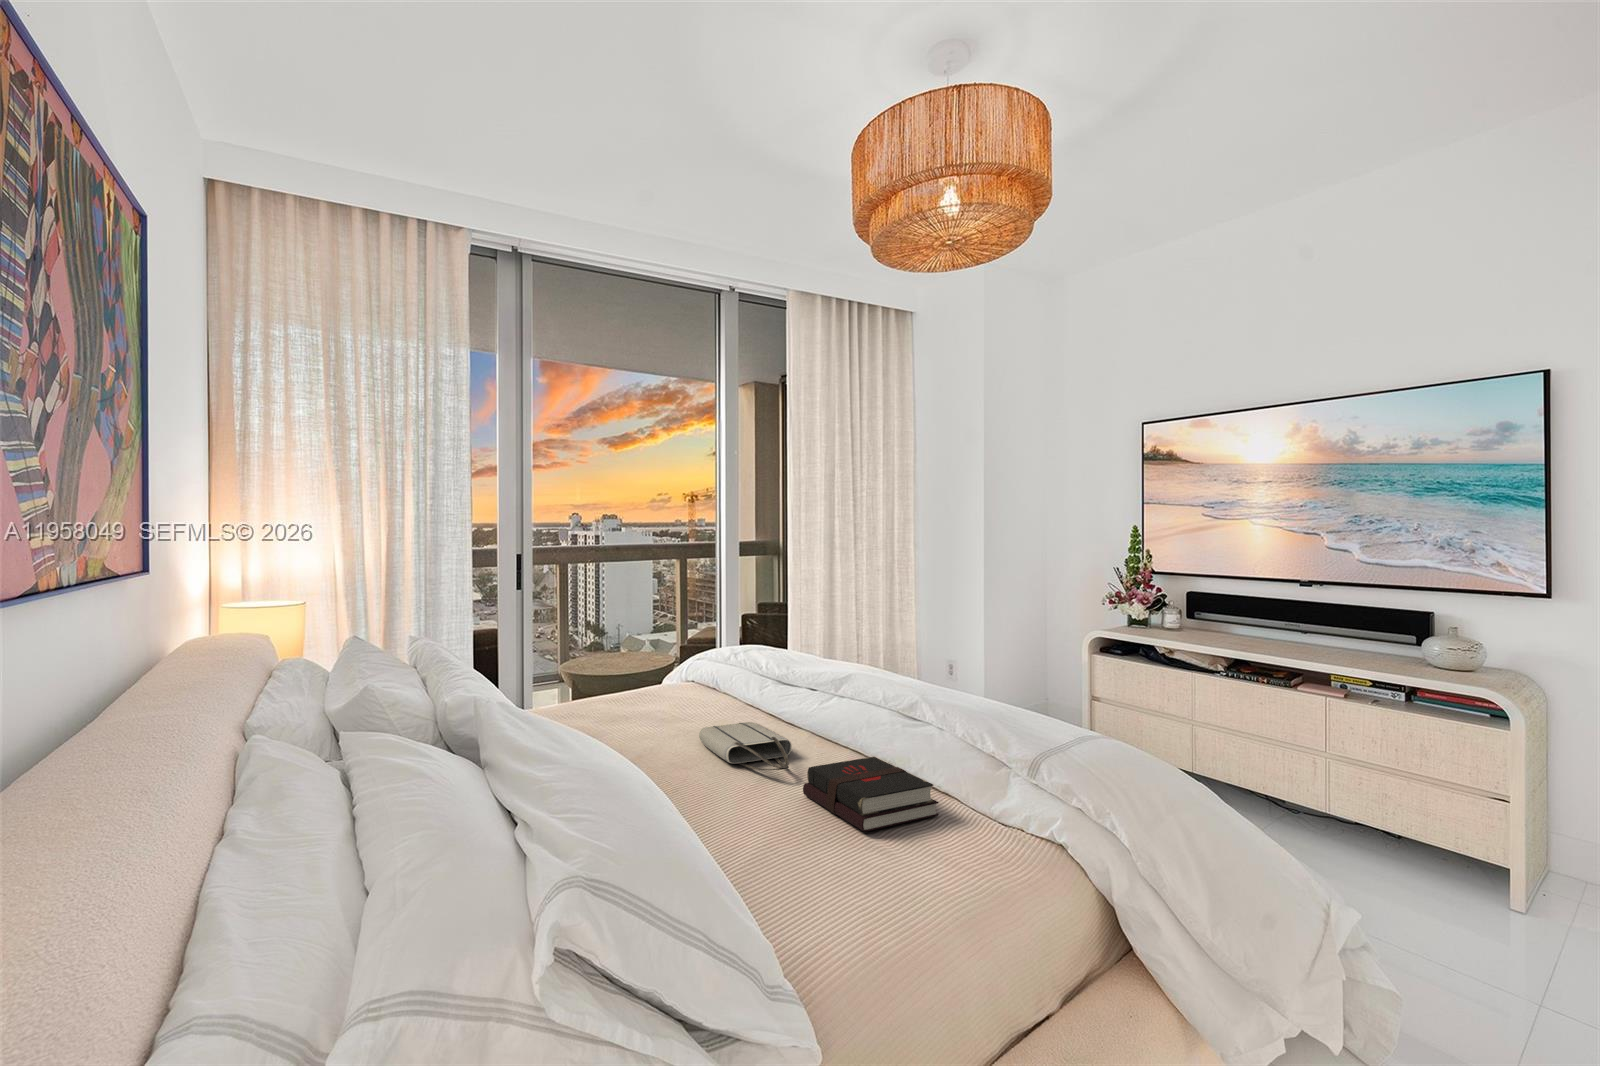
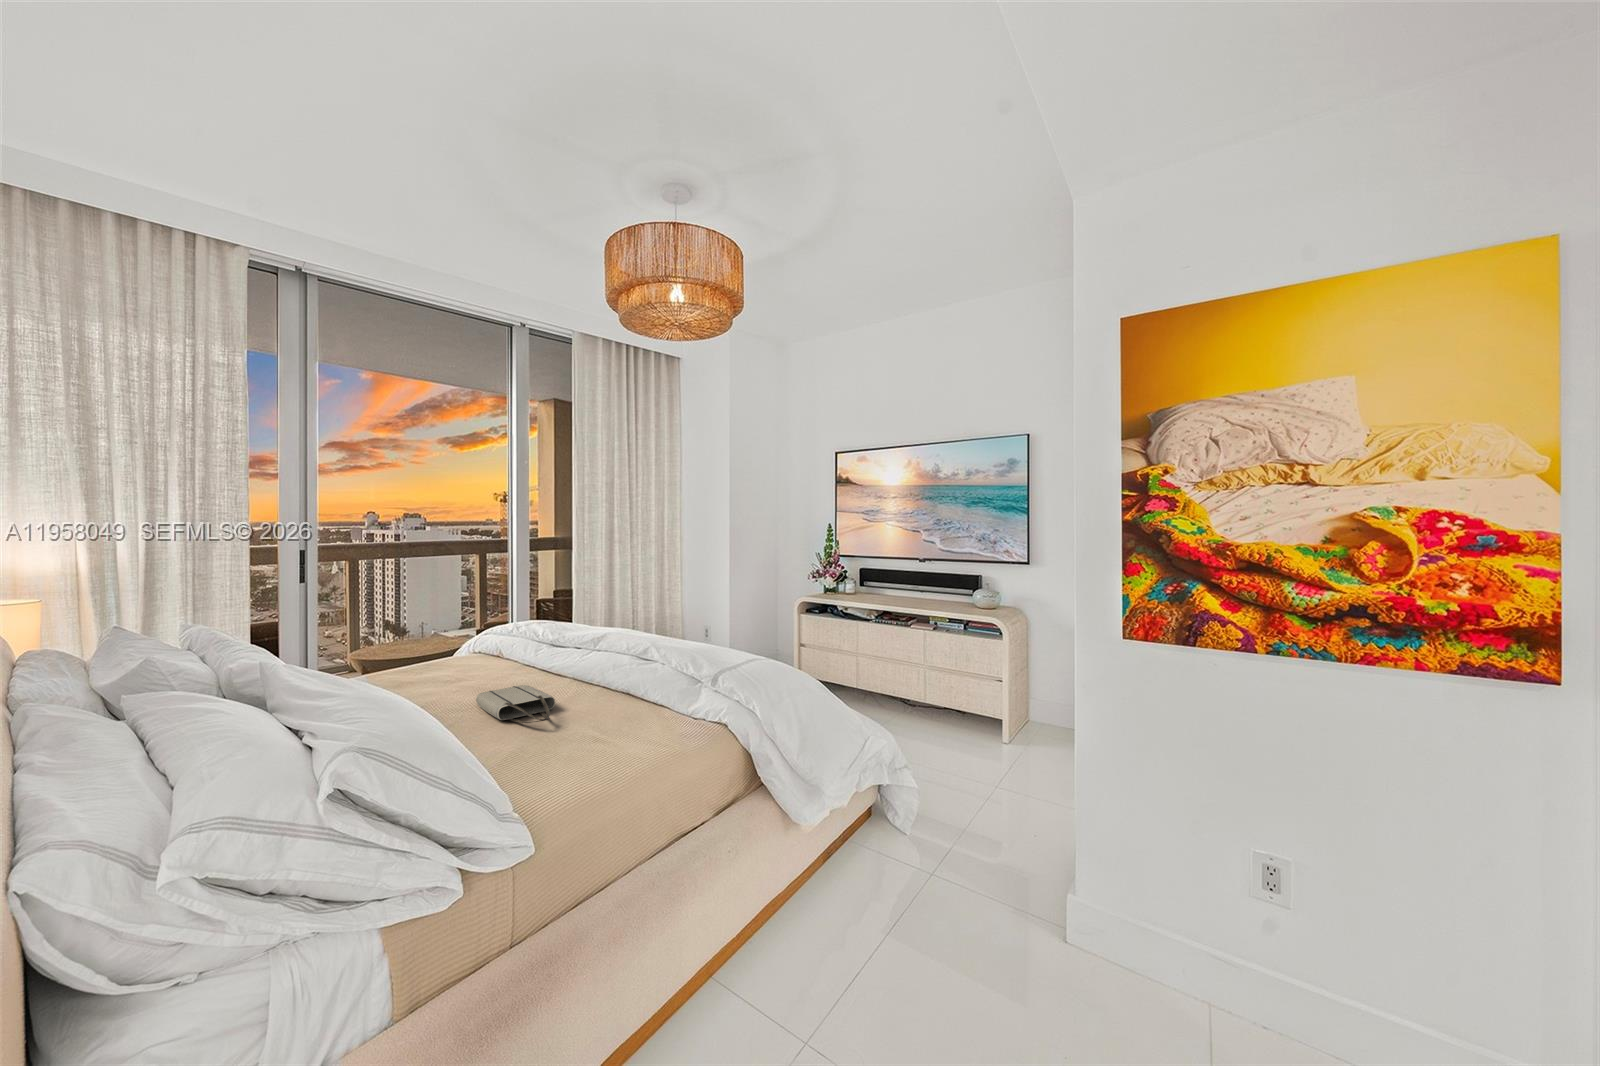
hardback book: present [803,757,939,832] -> none [559,704,662,761]

